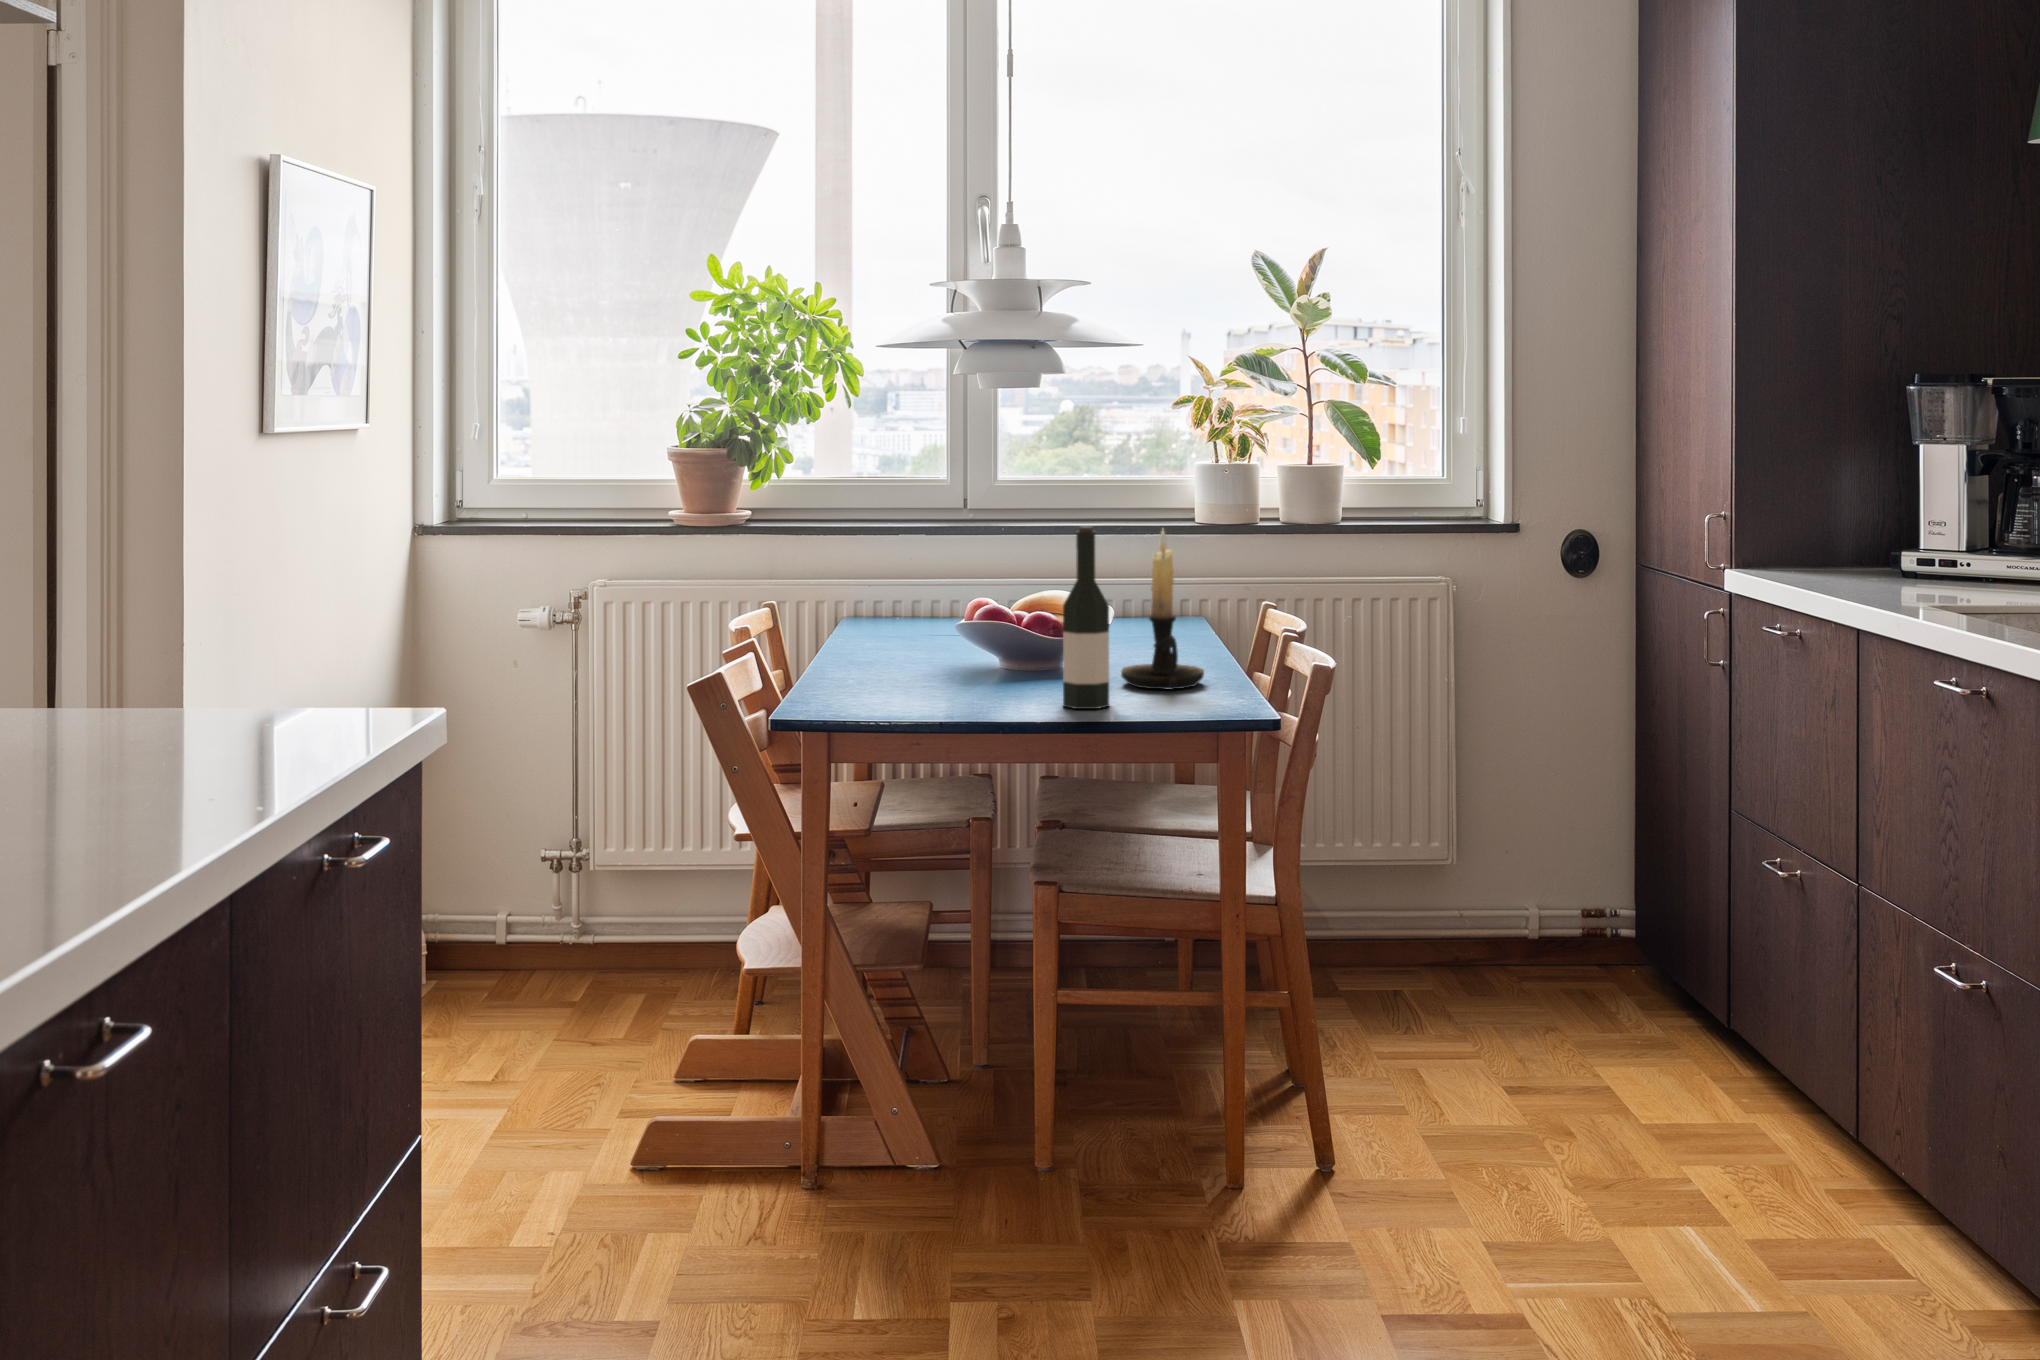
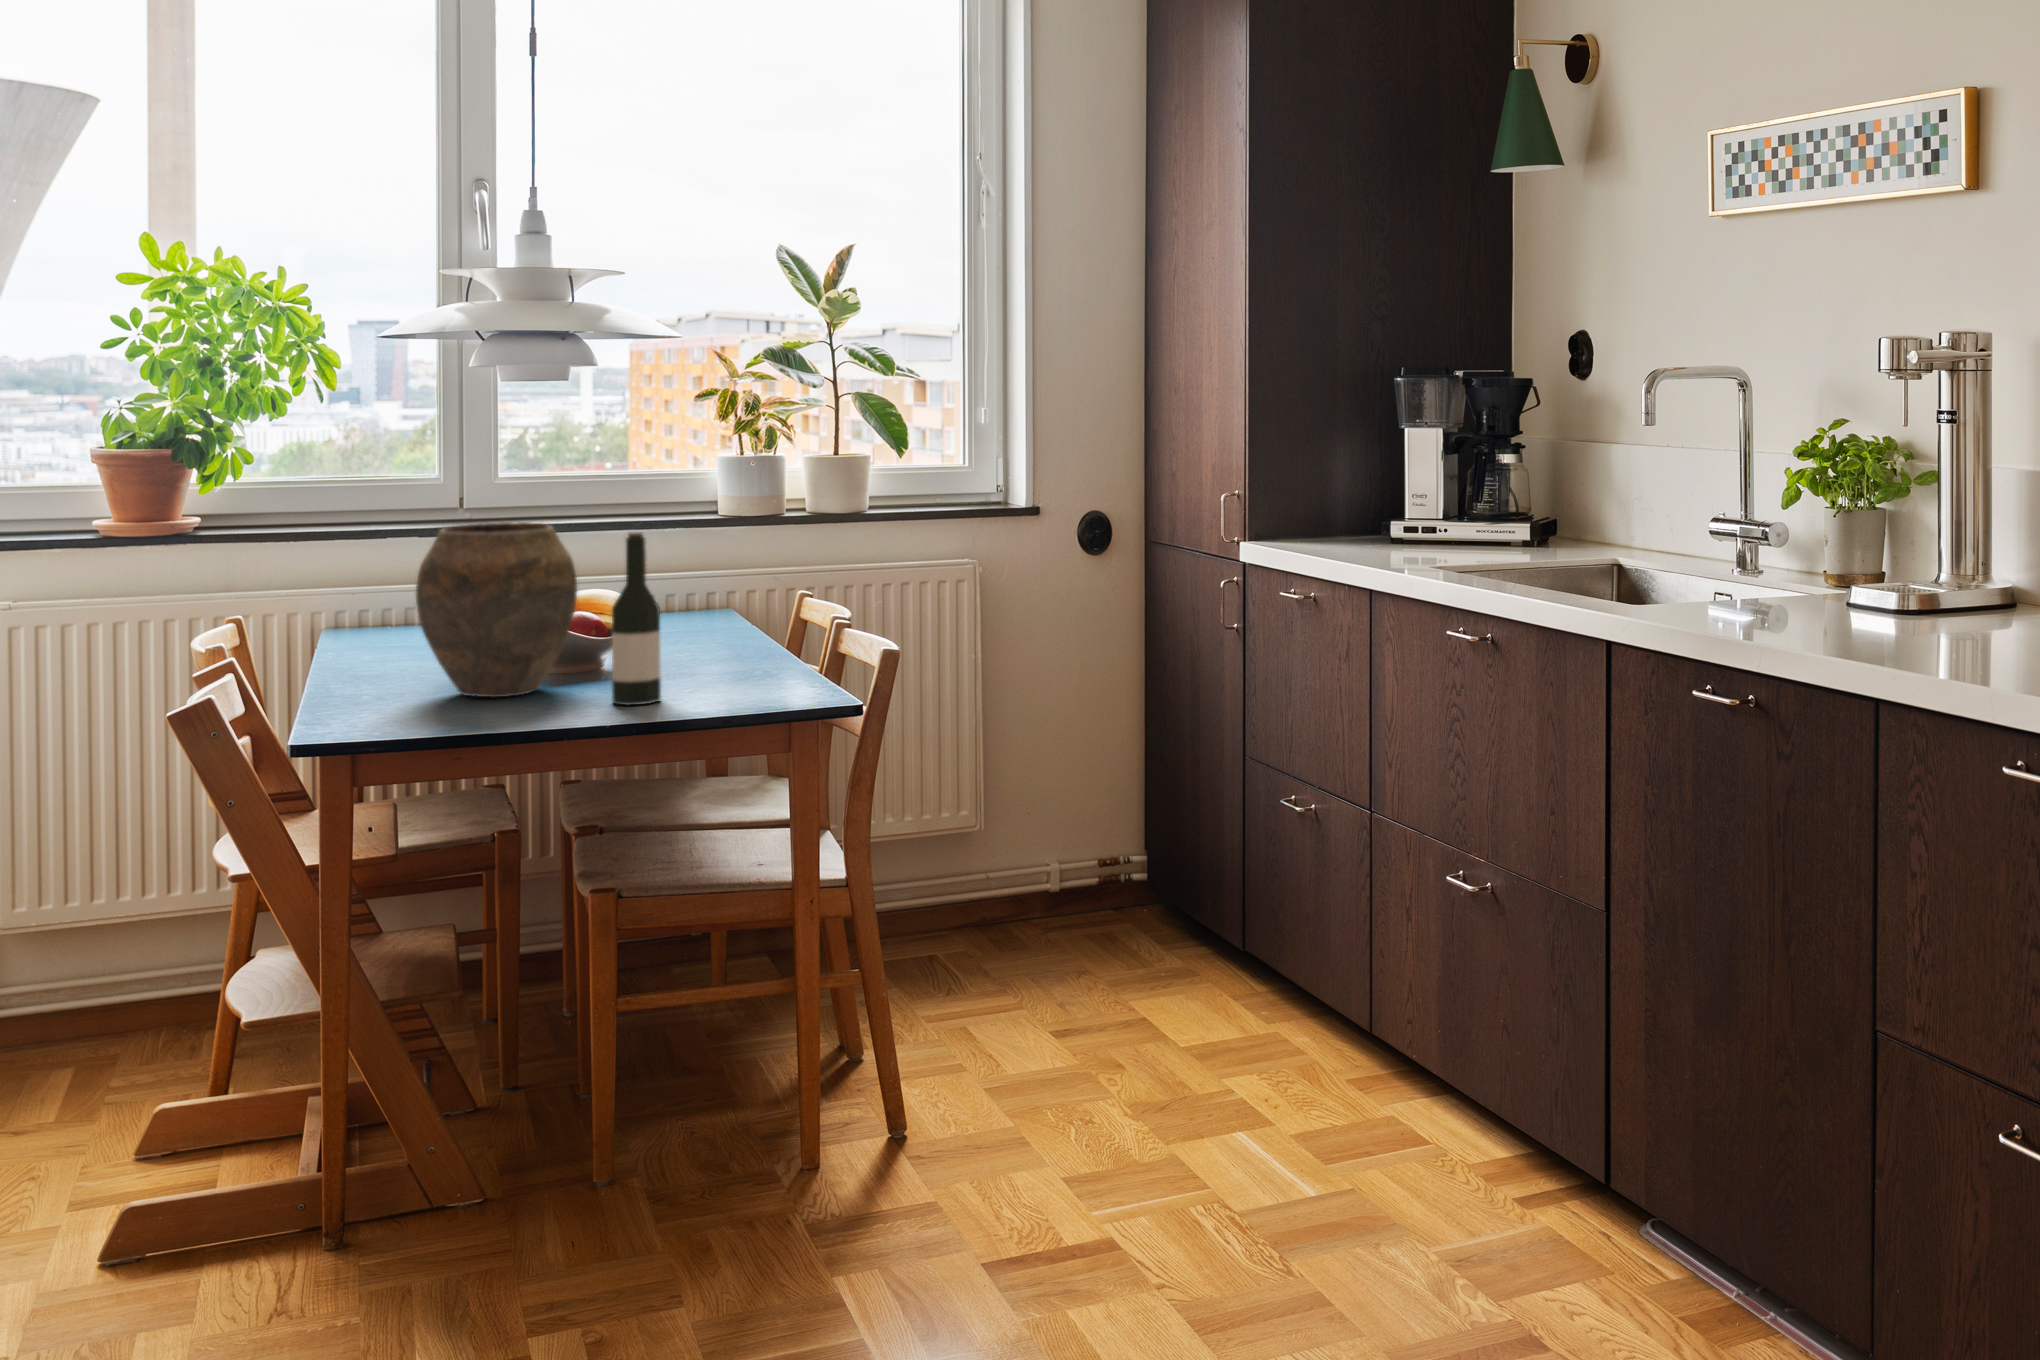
vase: none [889,515,1036,691] -> present [416,522,577,697]
candle holder: present [1121,530,1204,690] -> none [667,529,750,682]

